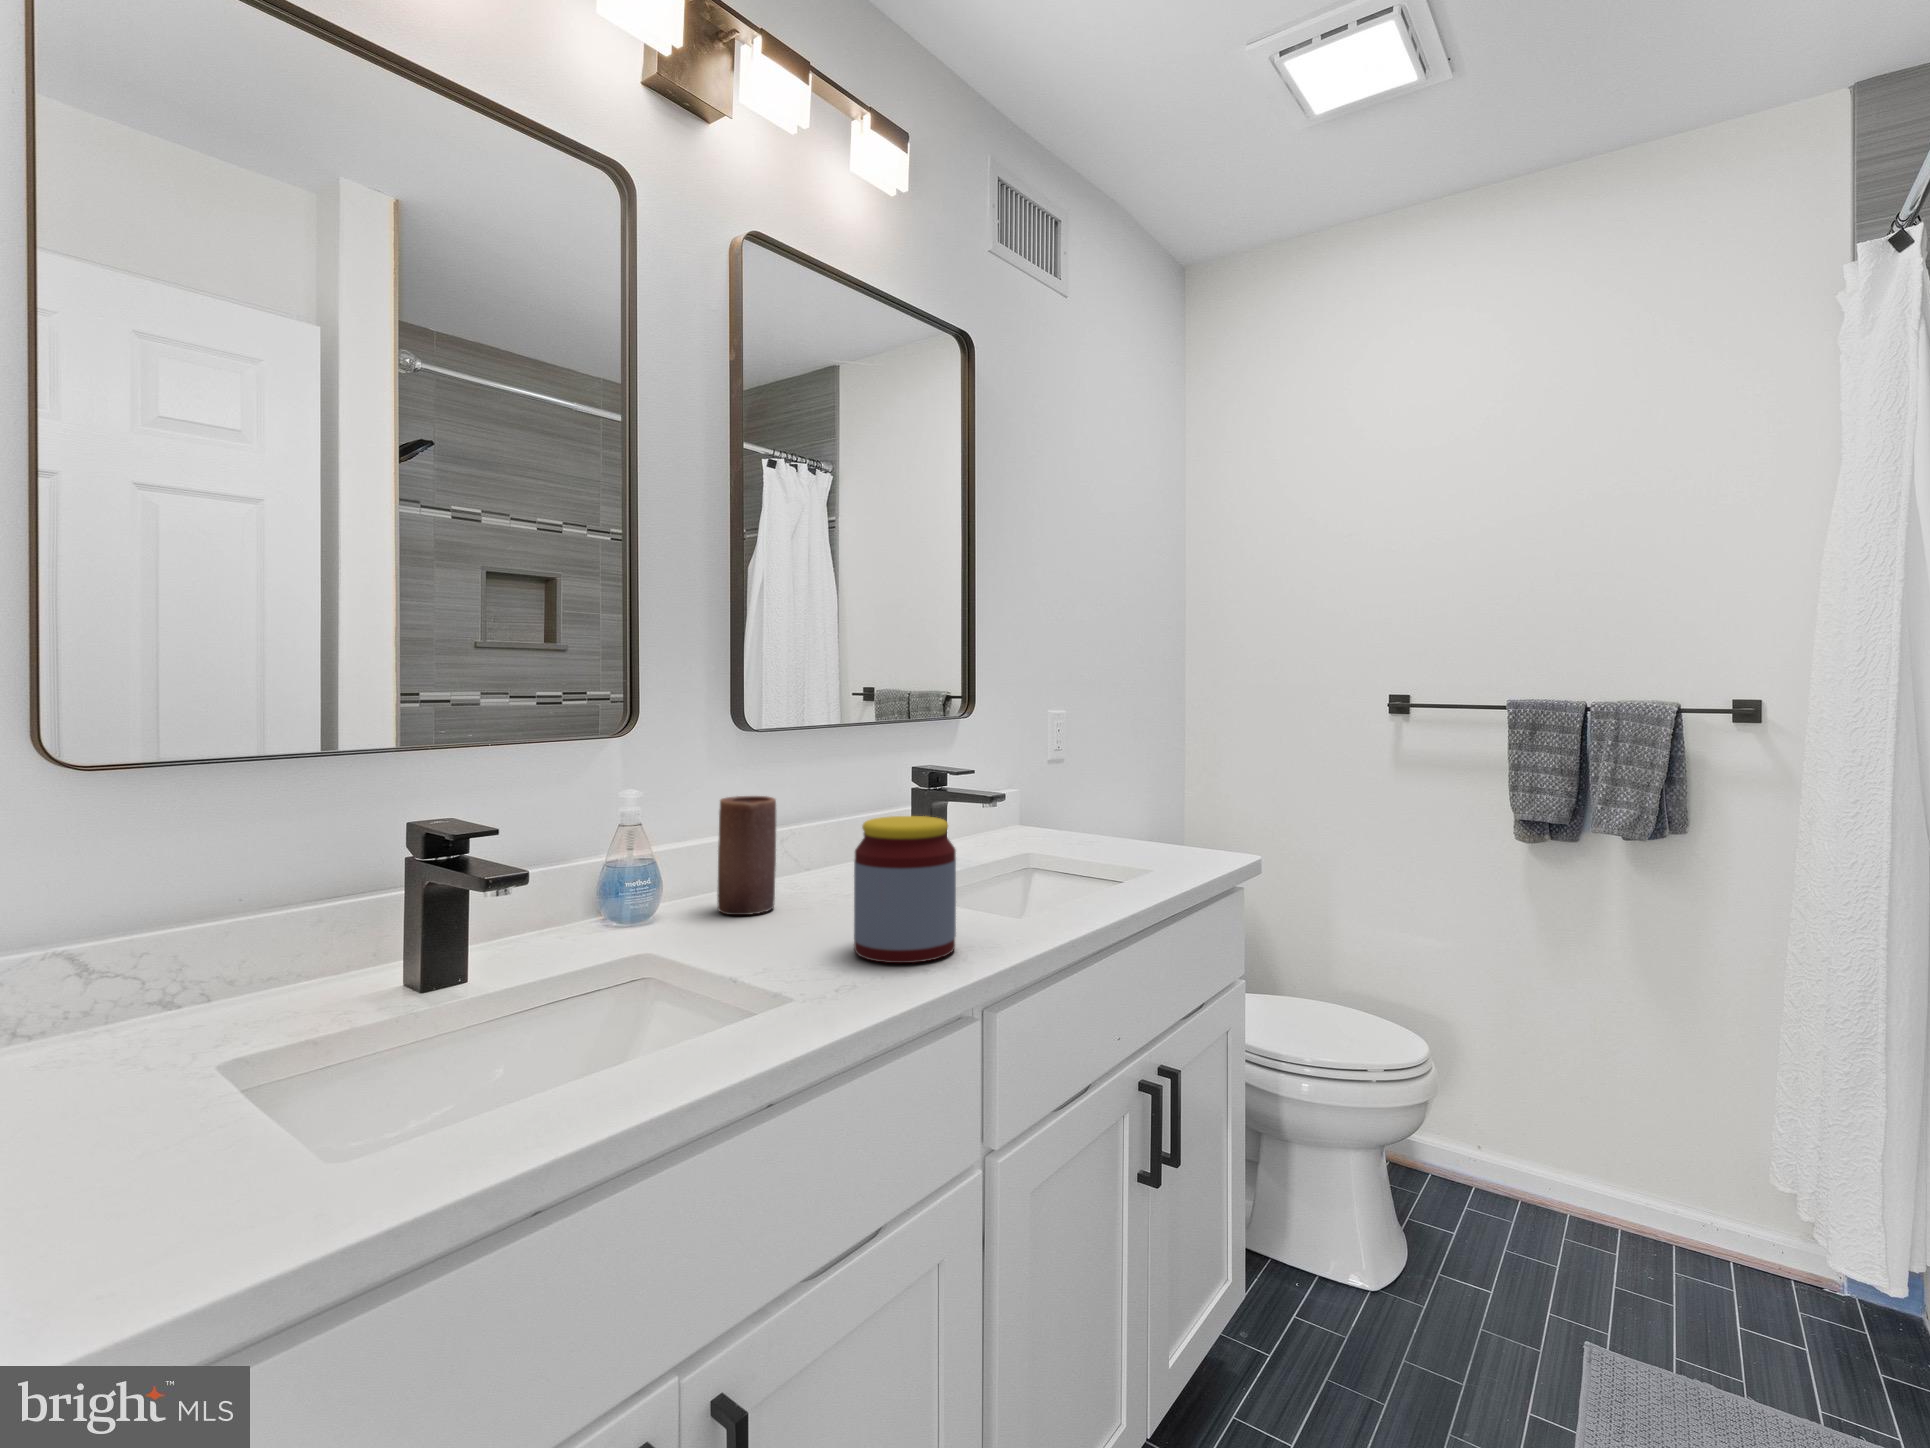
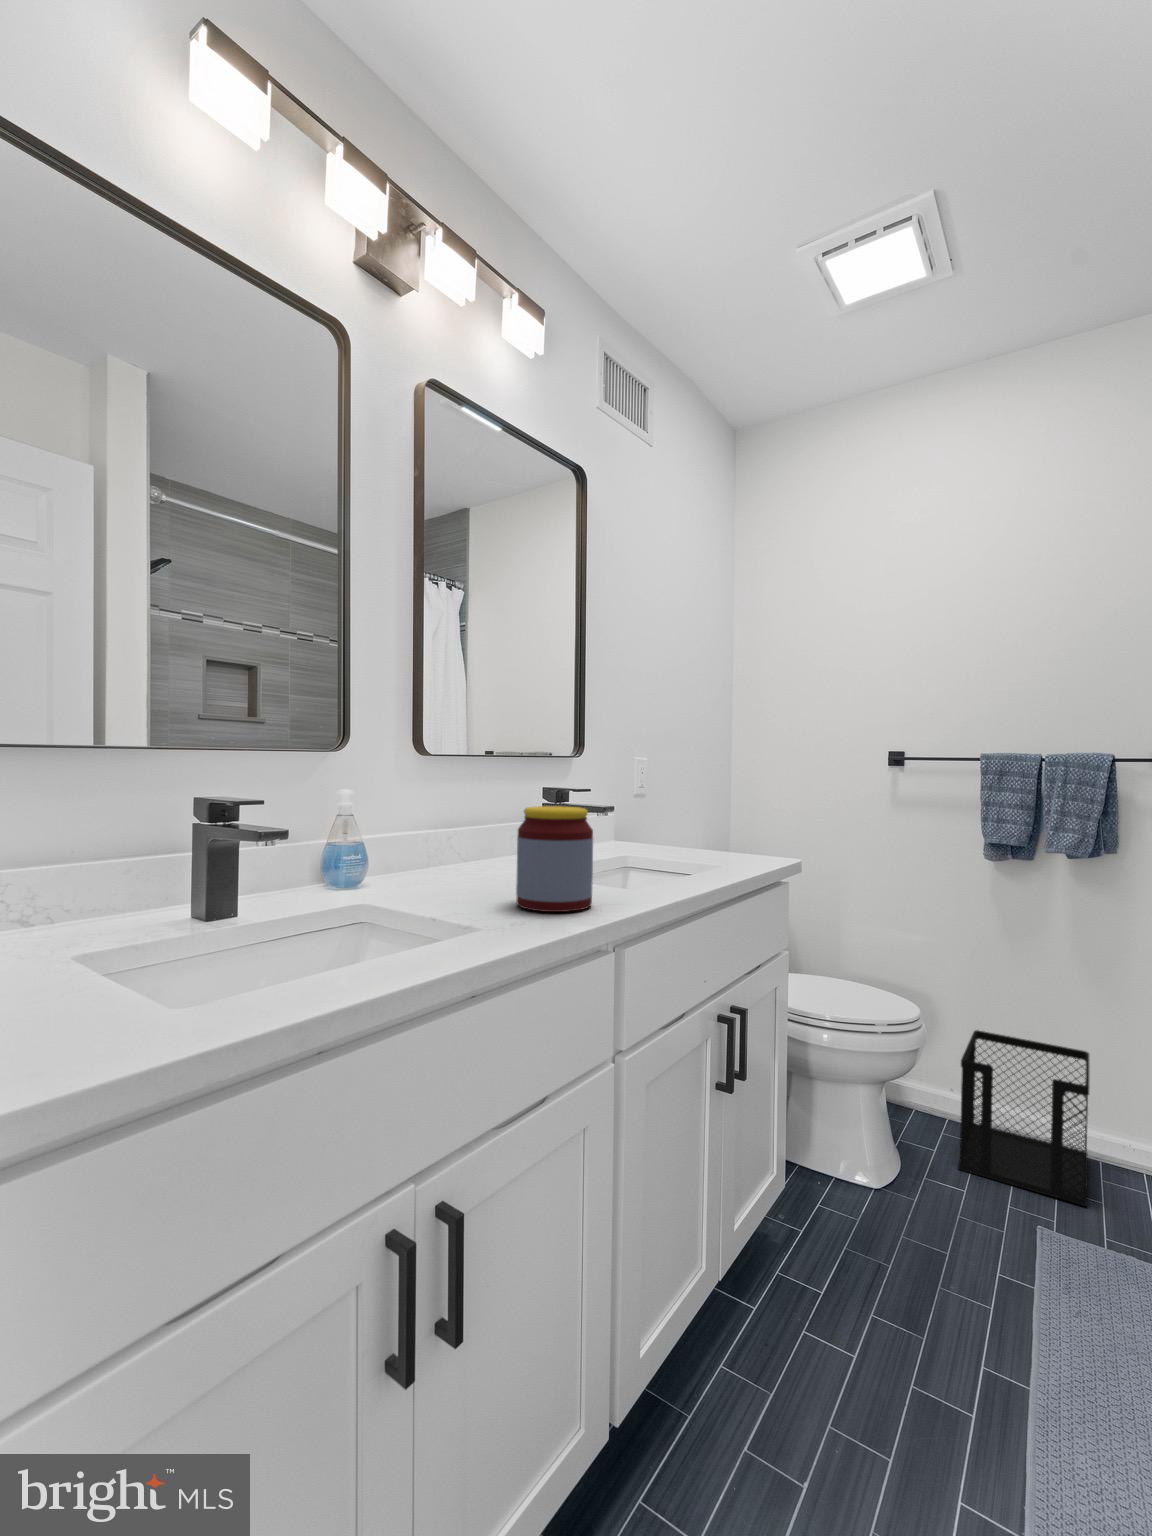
candle: present [717,796,776,915] -> none [407,797,450,884]
wastebasket: none [1483,1071,1656,1312] -> present [958,1030,1090,1206]

